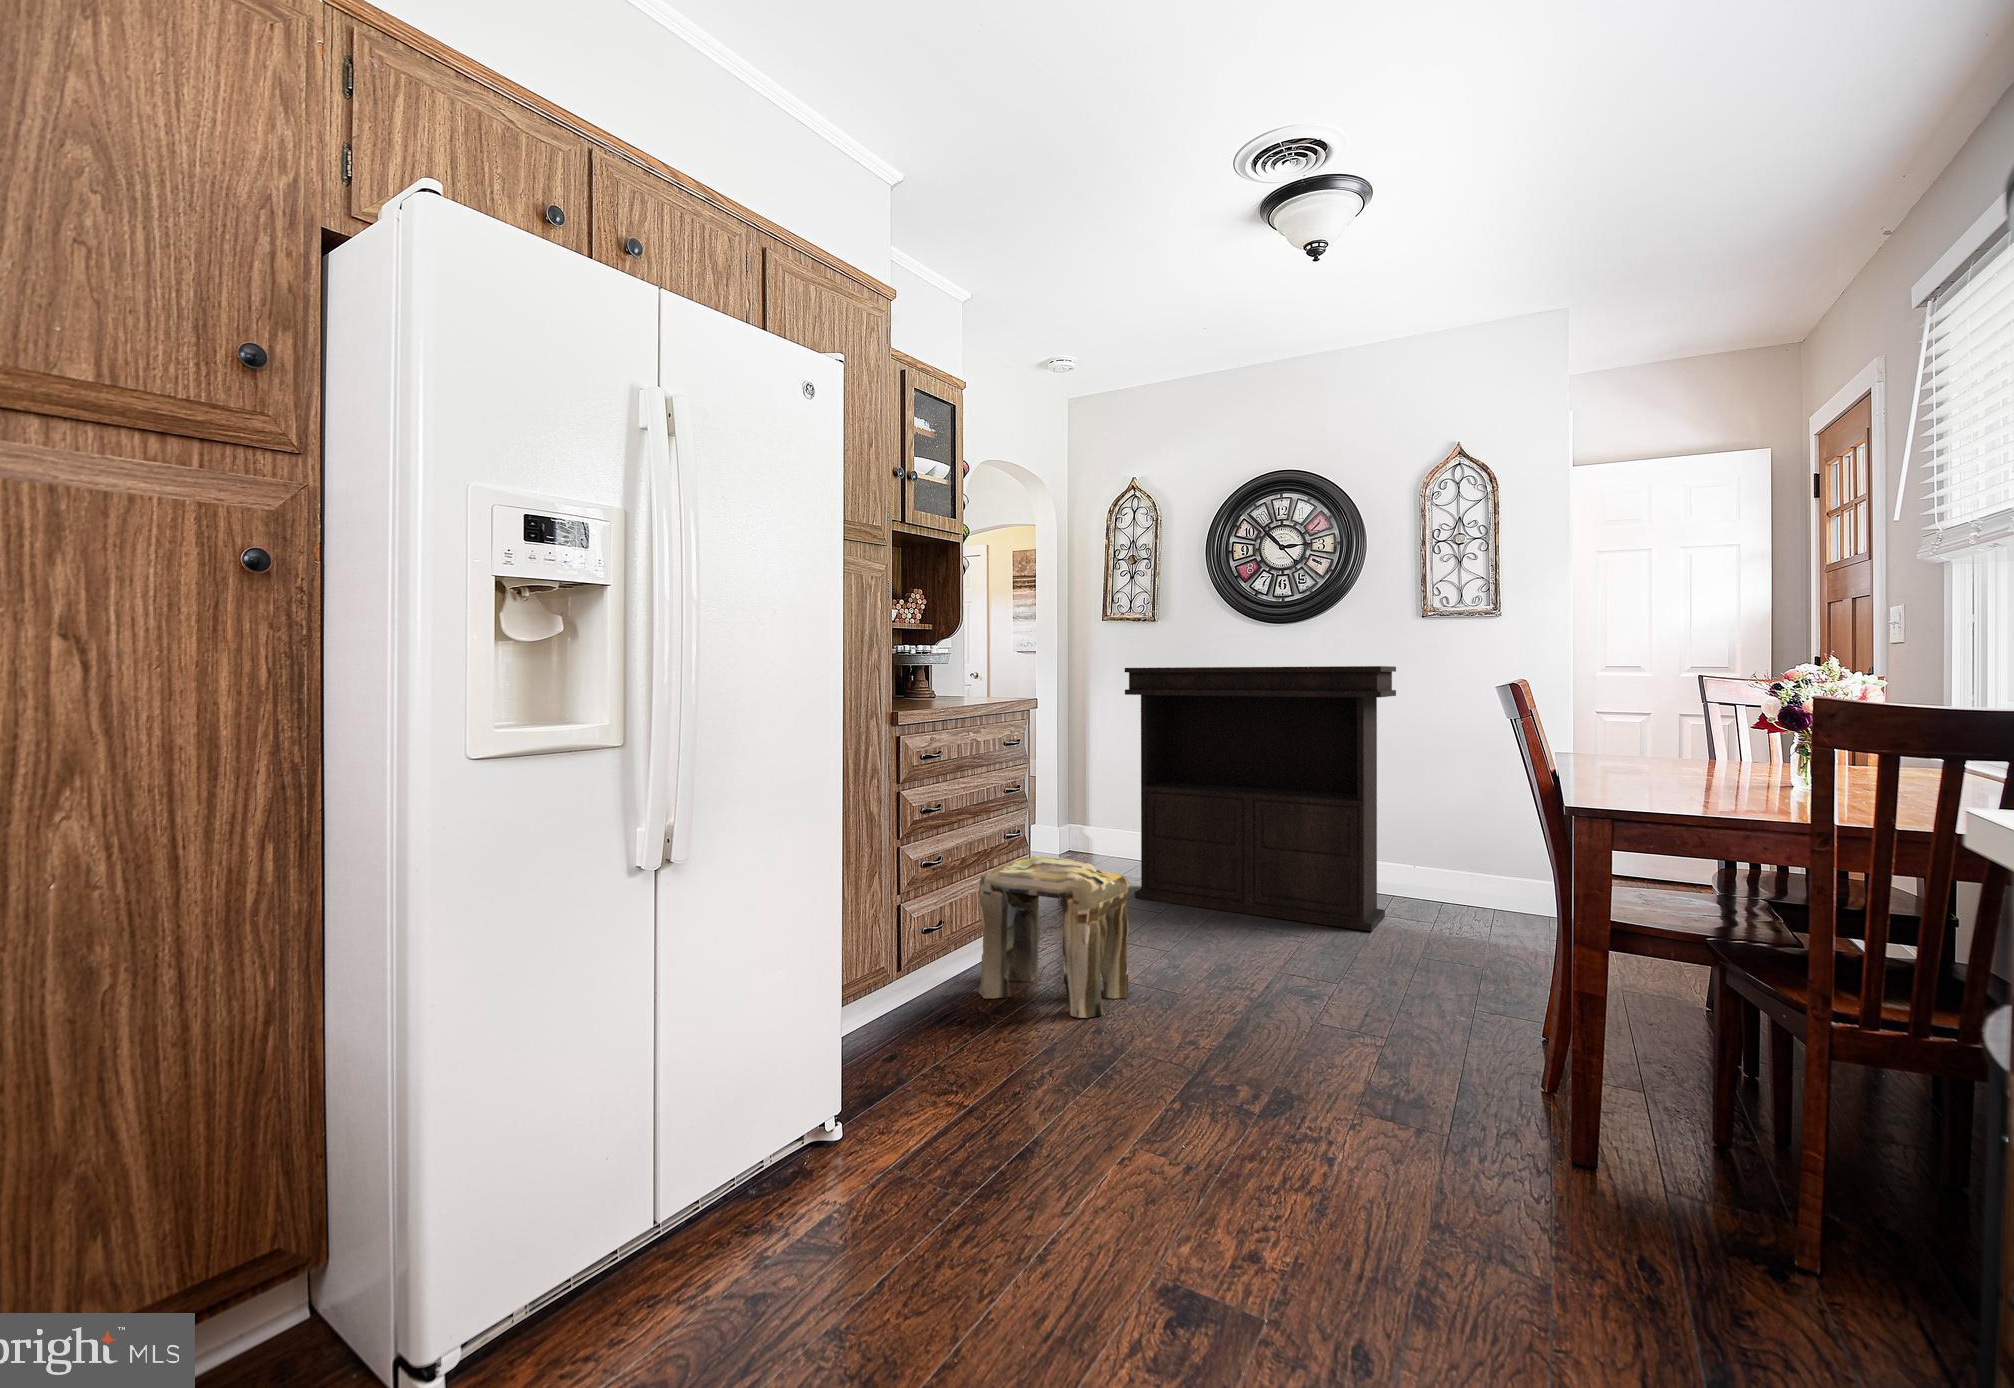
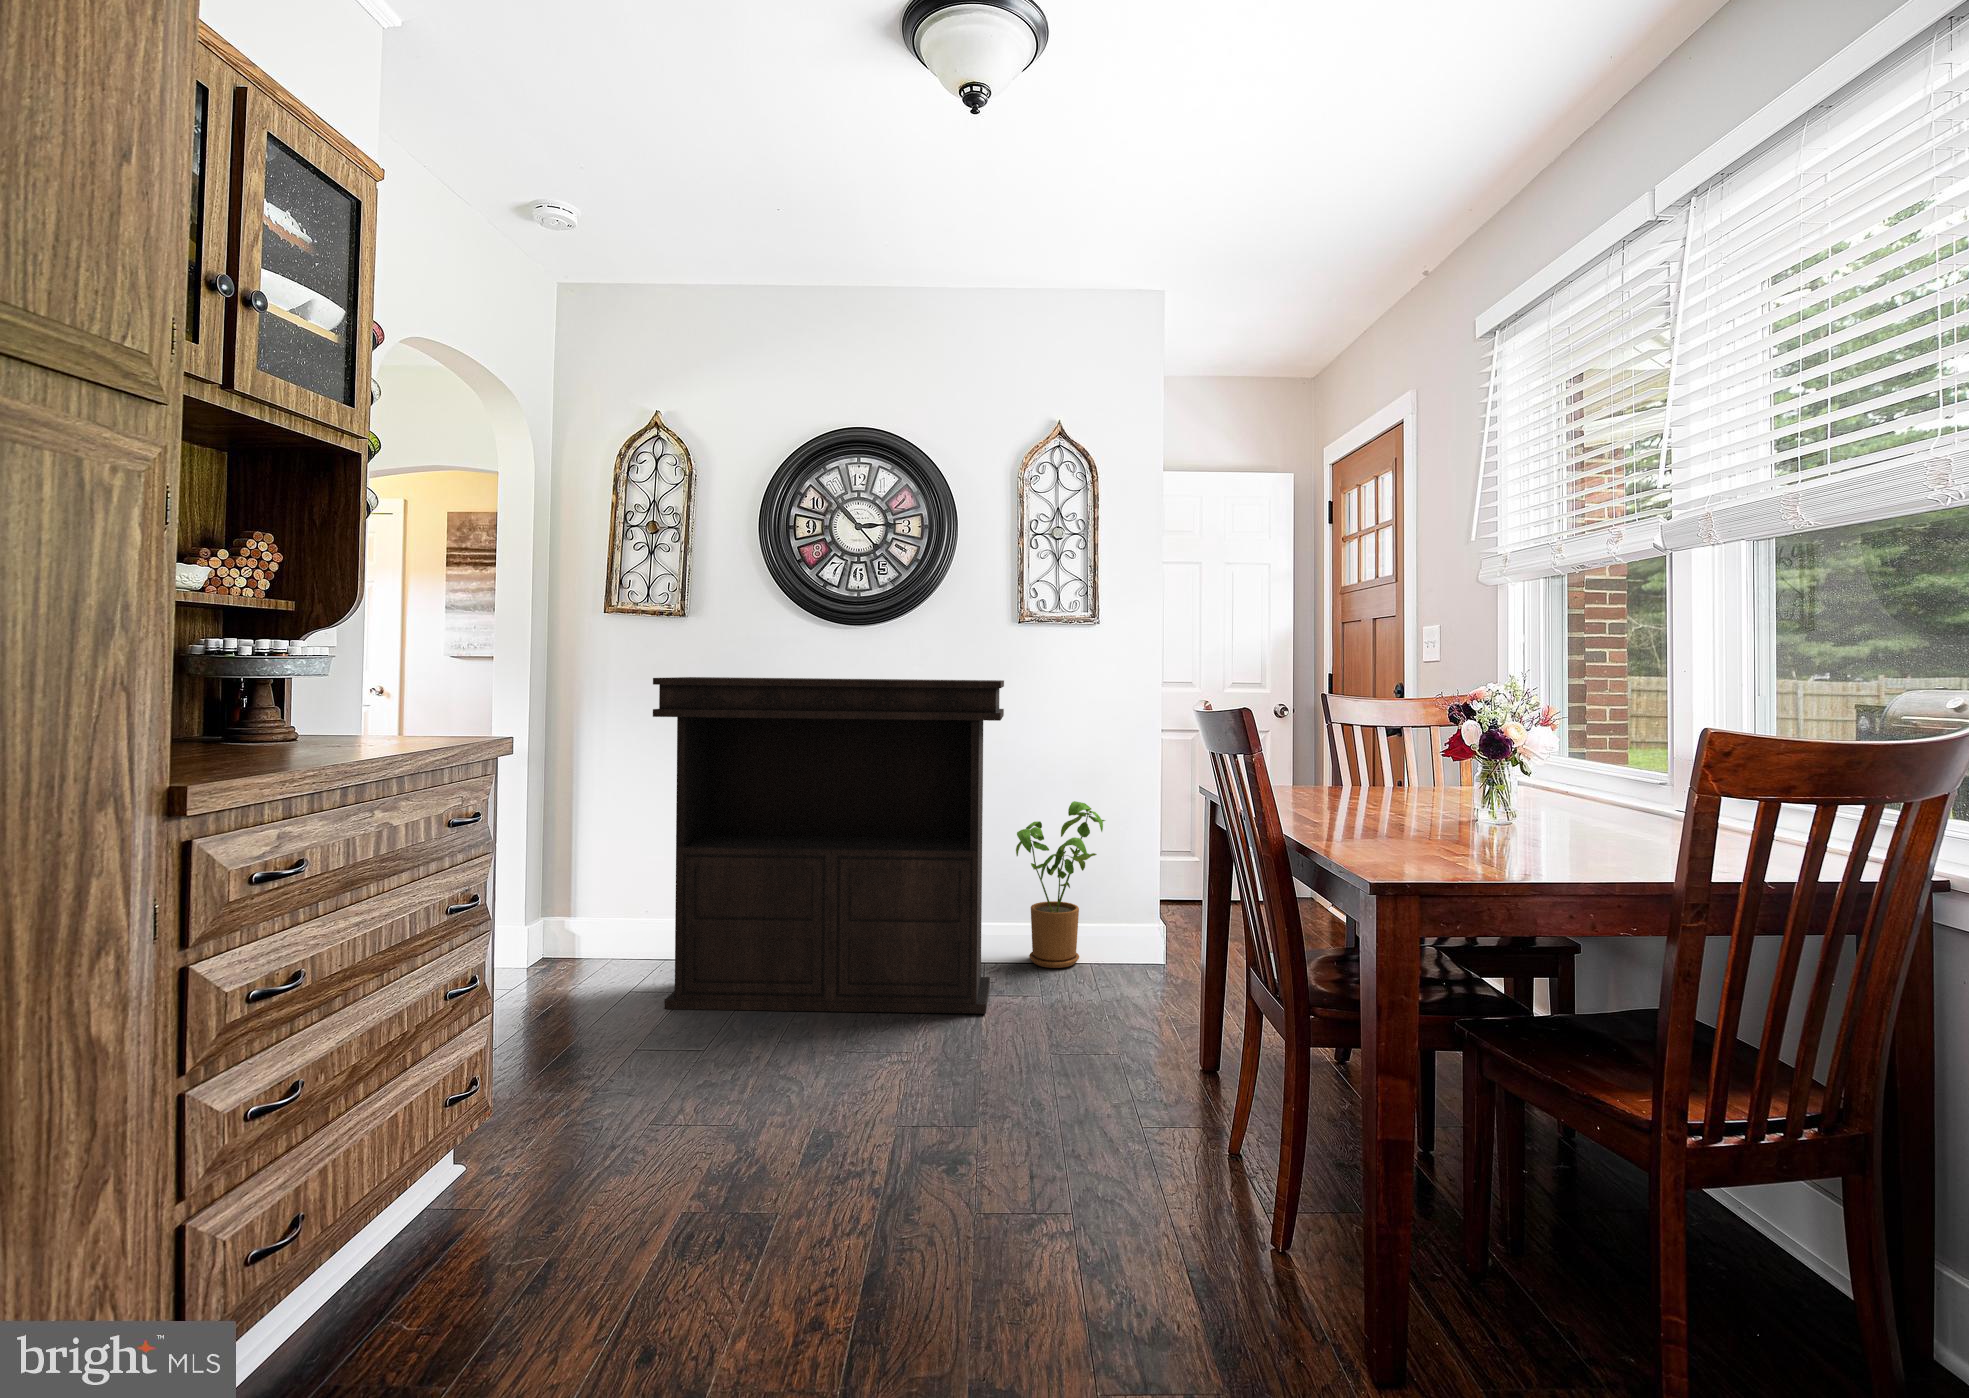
house plant: none [1418,772,1508,915] -> present [1016,801,1105,968]
stool: present [978,856,1131,1018] -> none [389,1019,695,1331]

